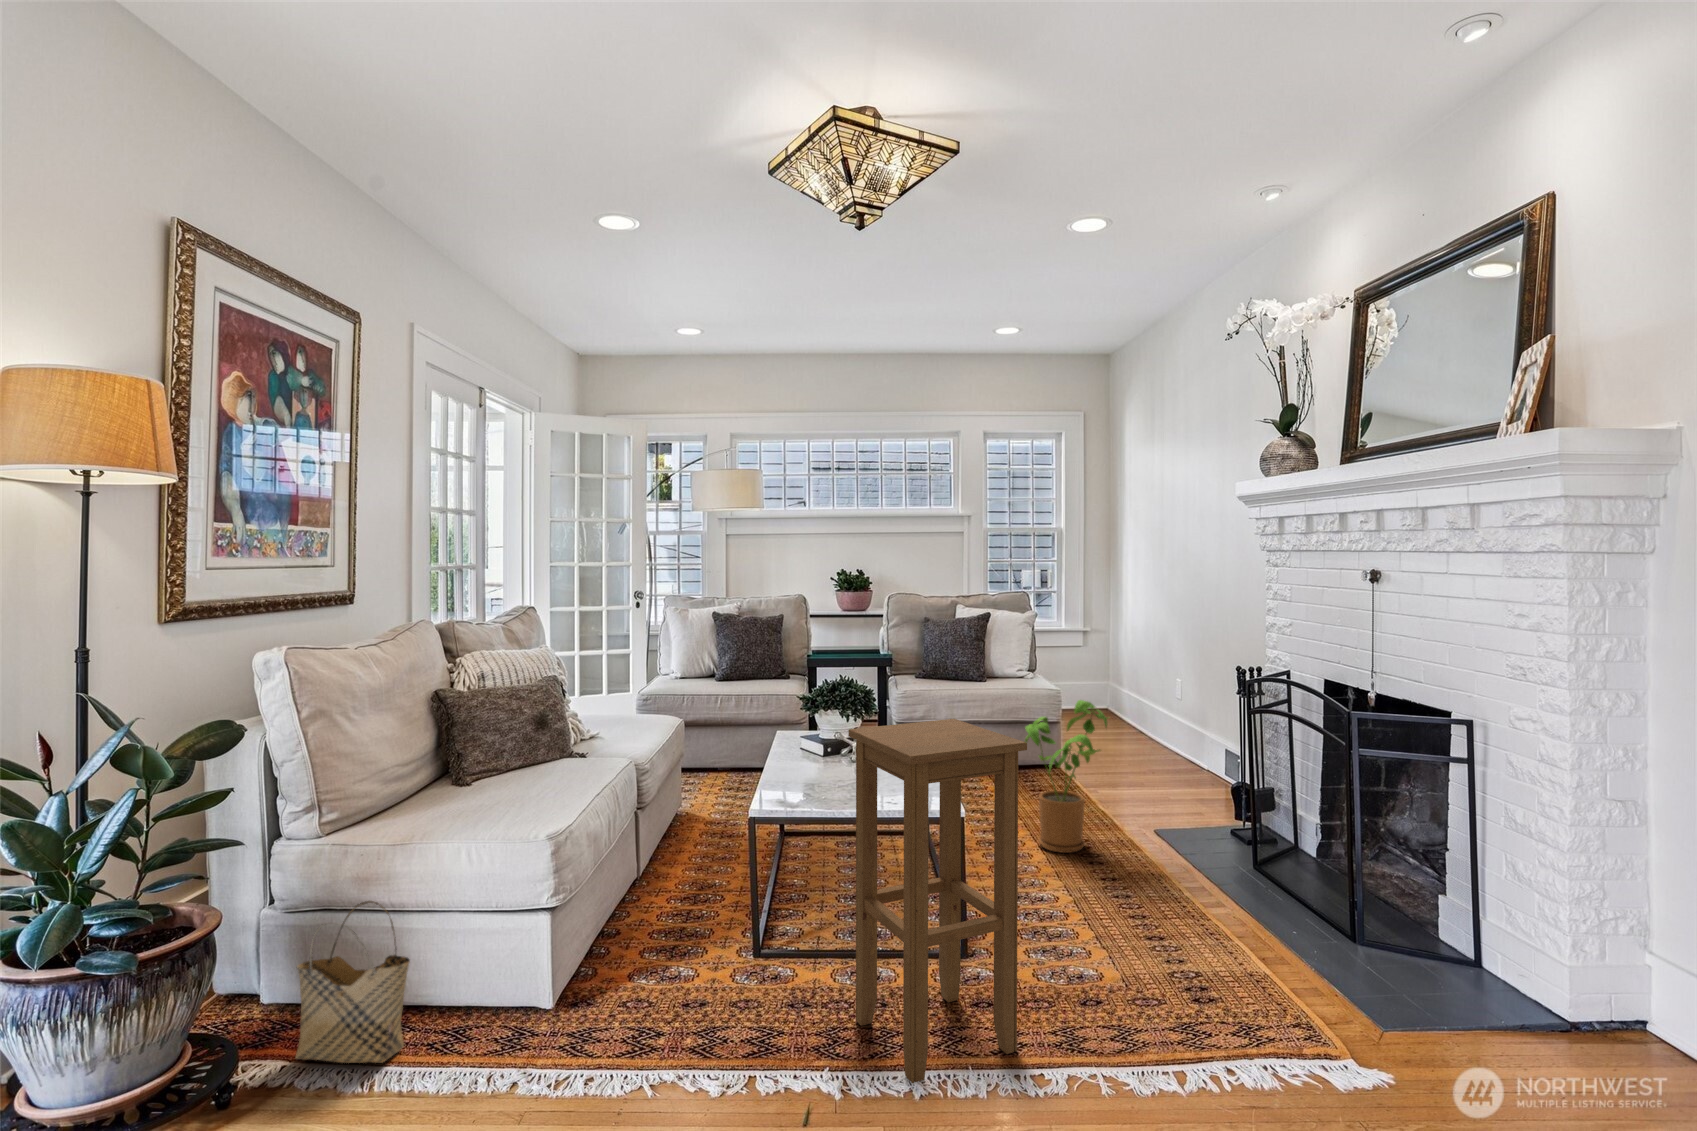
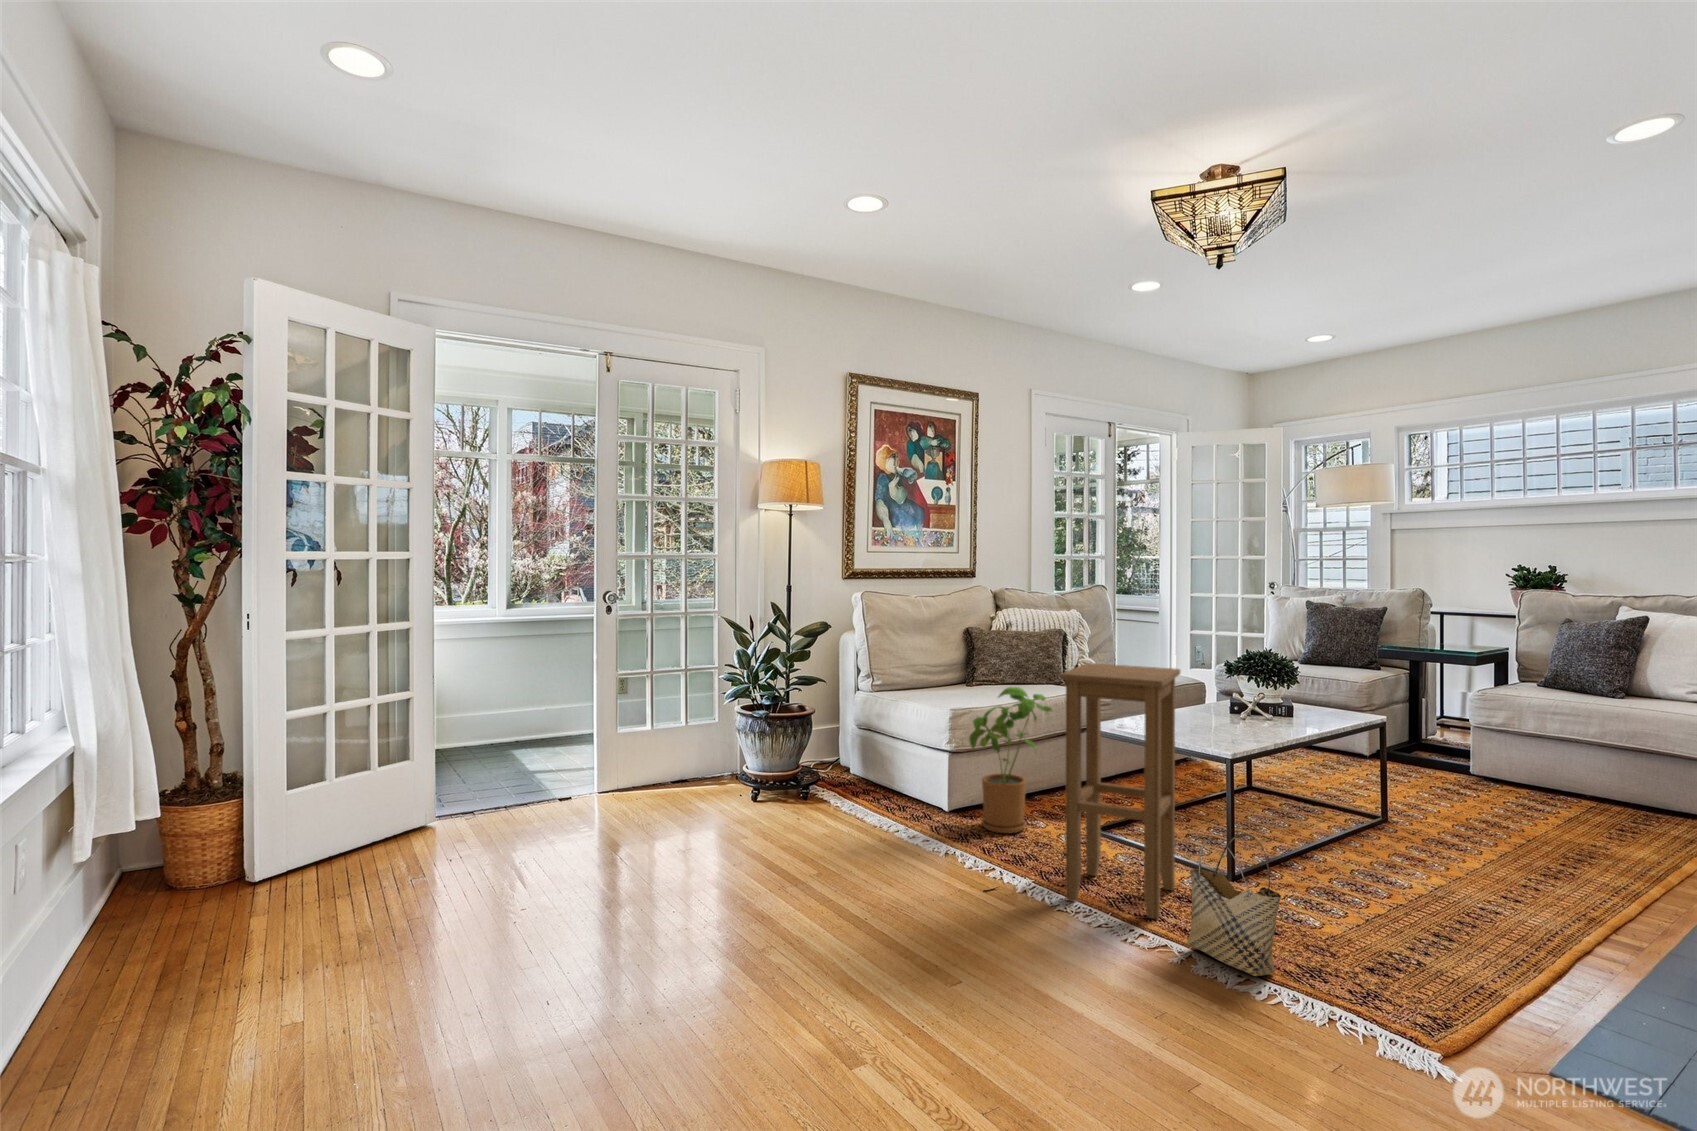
house plant: present [1025,700,1108,853] -> present [969,687,1053,834]
woven basket: present [295,901,410,1063] -> present [1187,834,1281,976]

